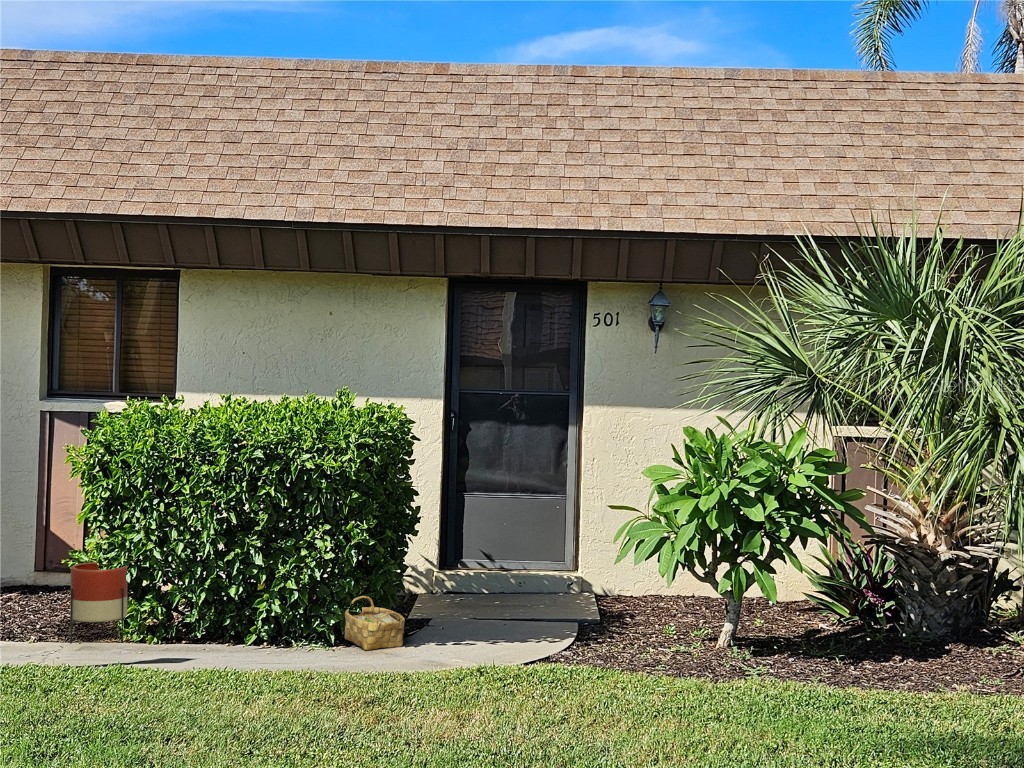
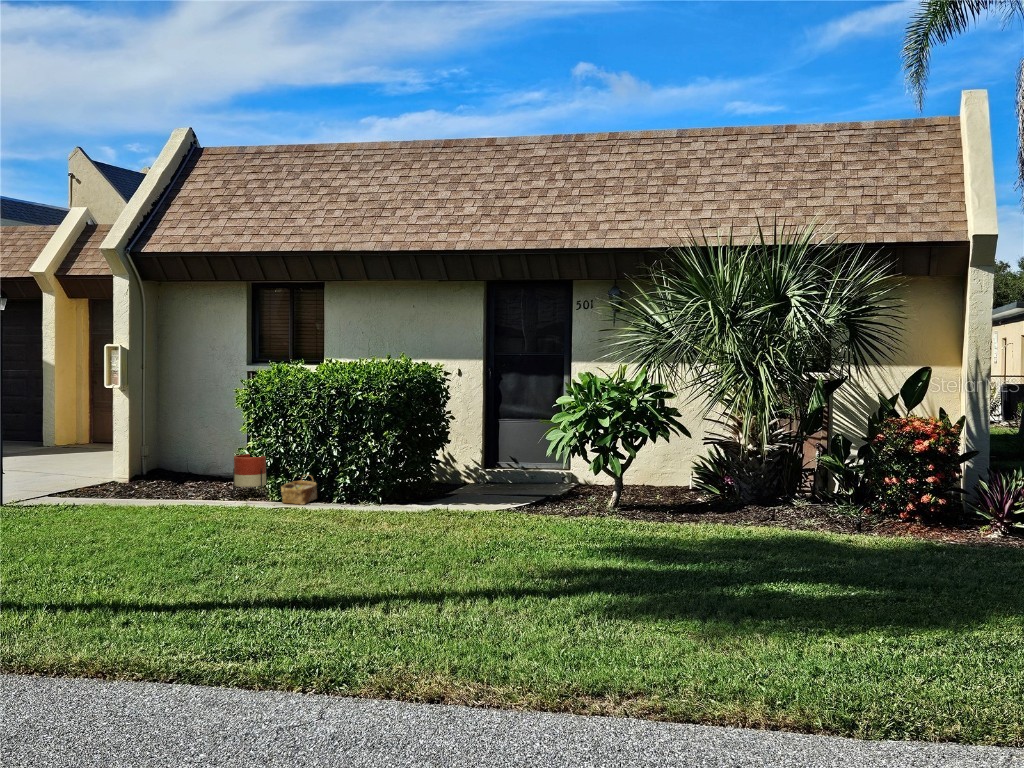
woven basket: present [345,596,405,650] -> present [281,475,317,505]

